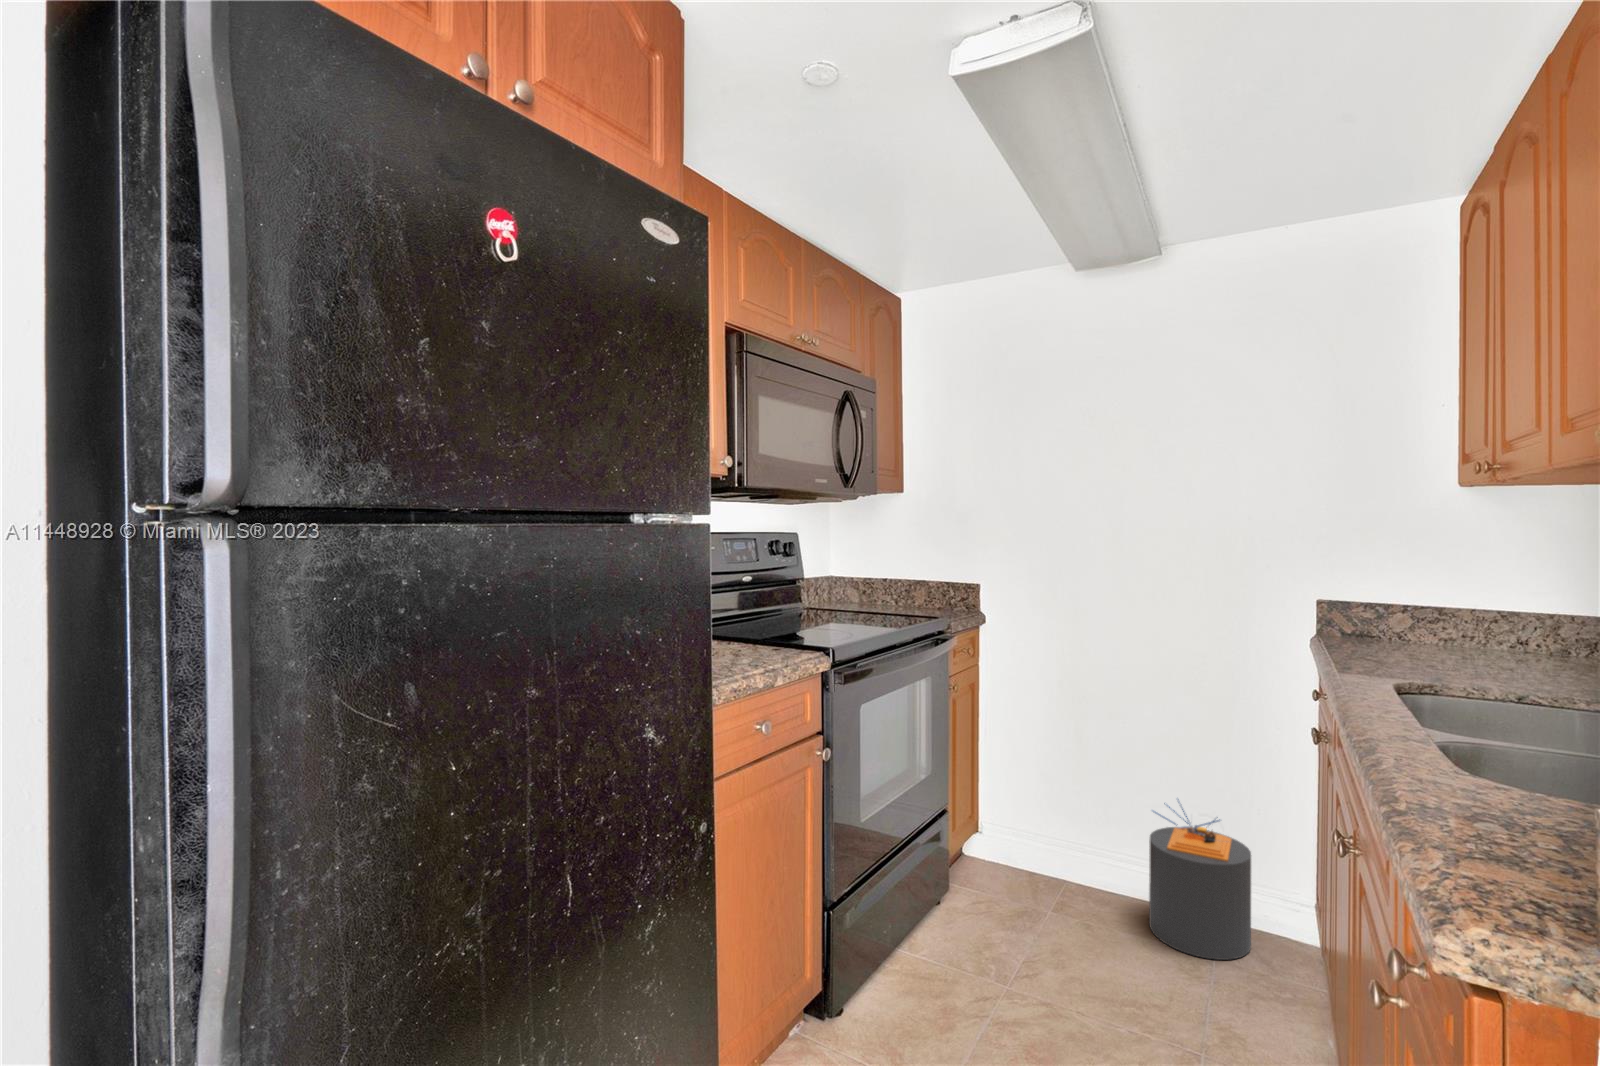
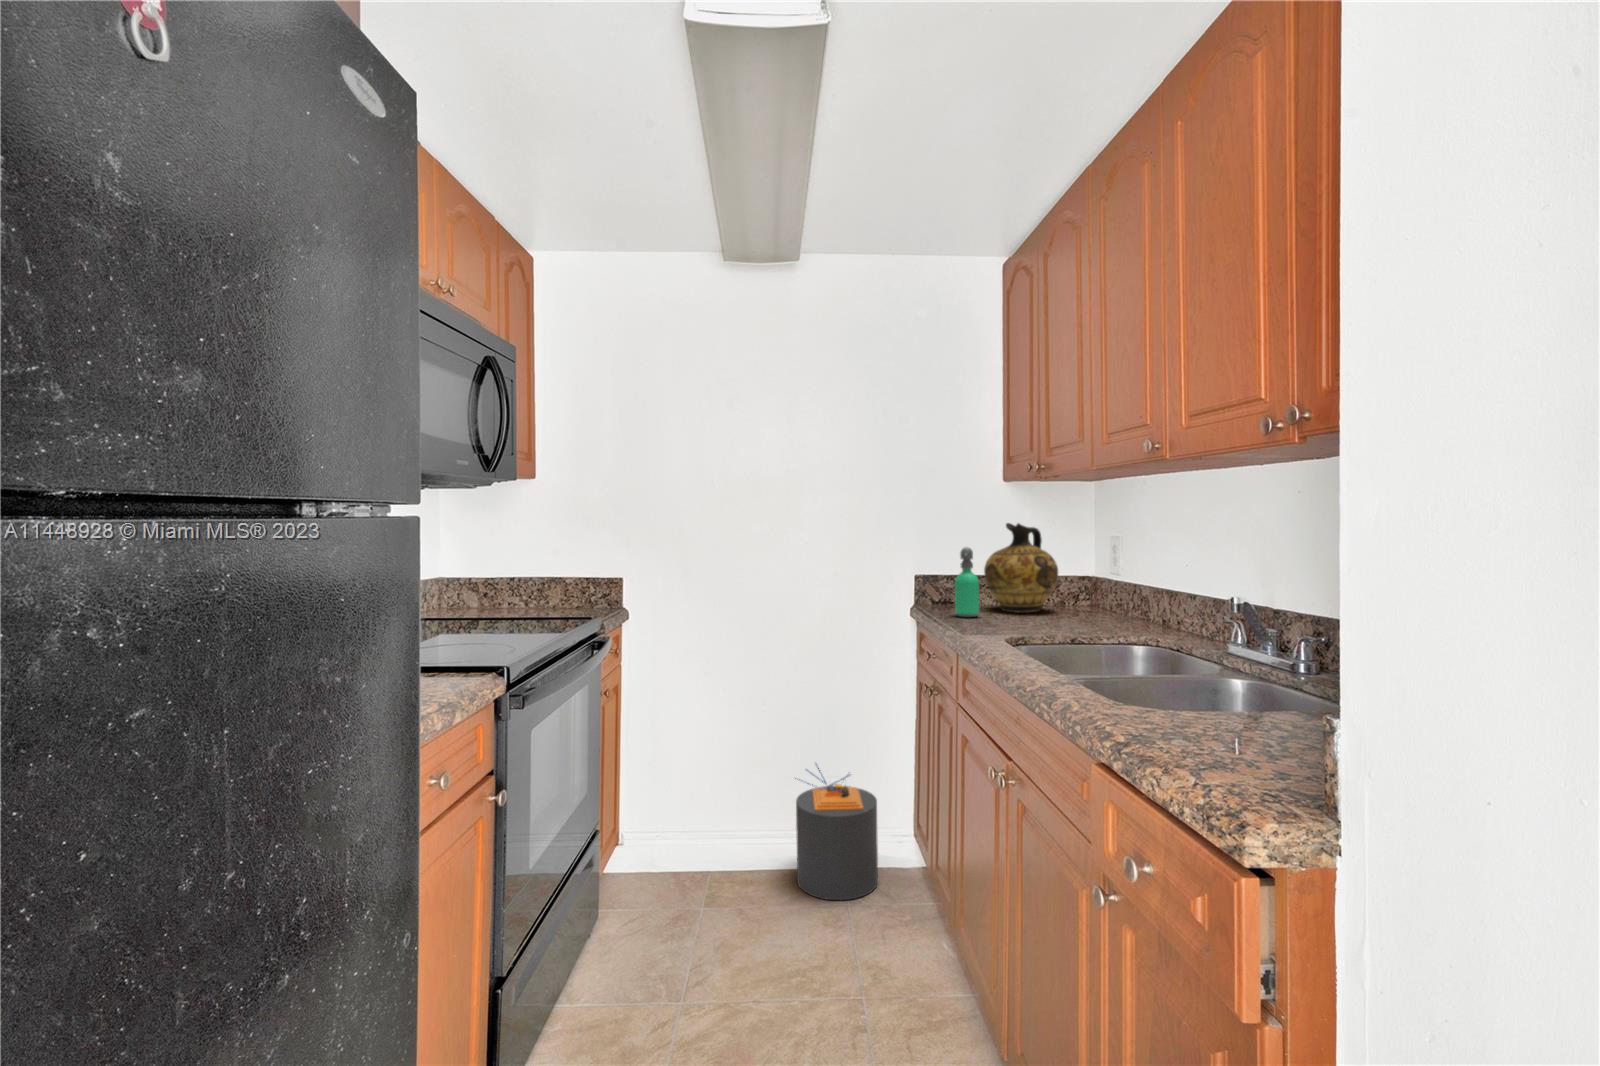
ceramic jug: none [1415,540,1539,658] -> present [984,523,1058,612]
soap dispenser: none [1356,568,1392,655] -> present [955,547,979,617]

